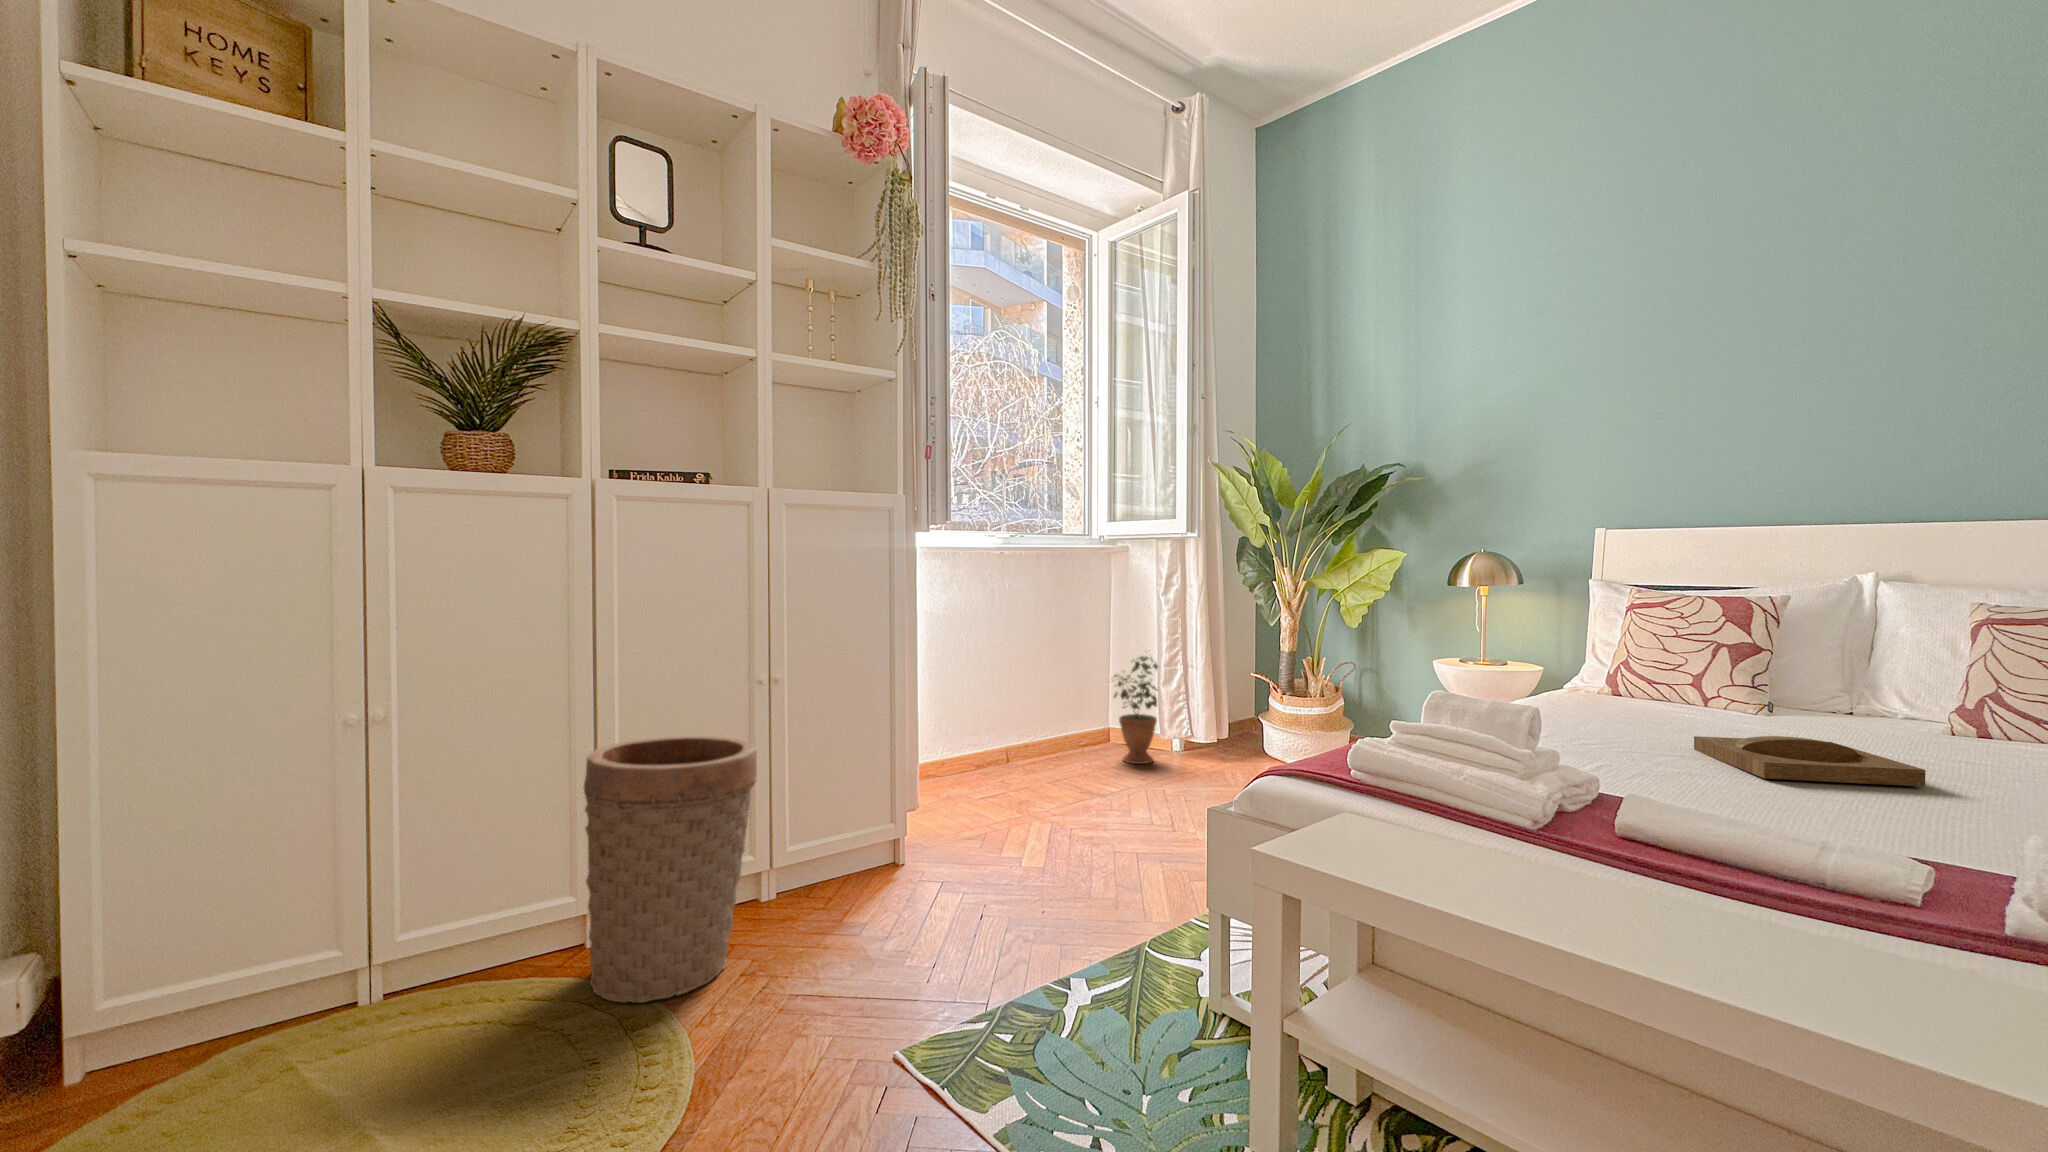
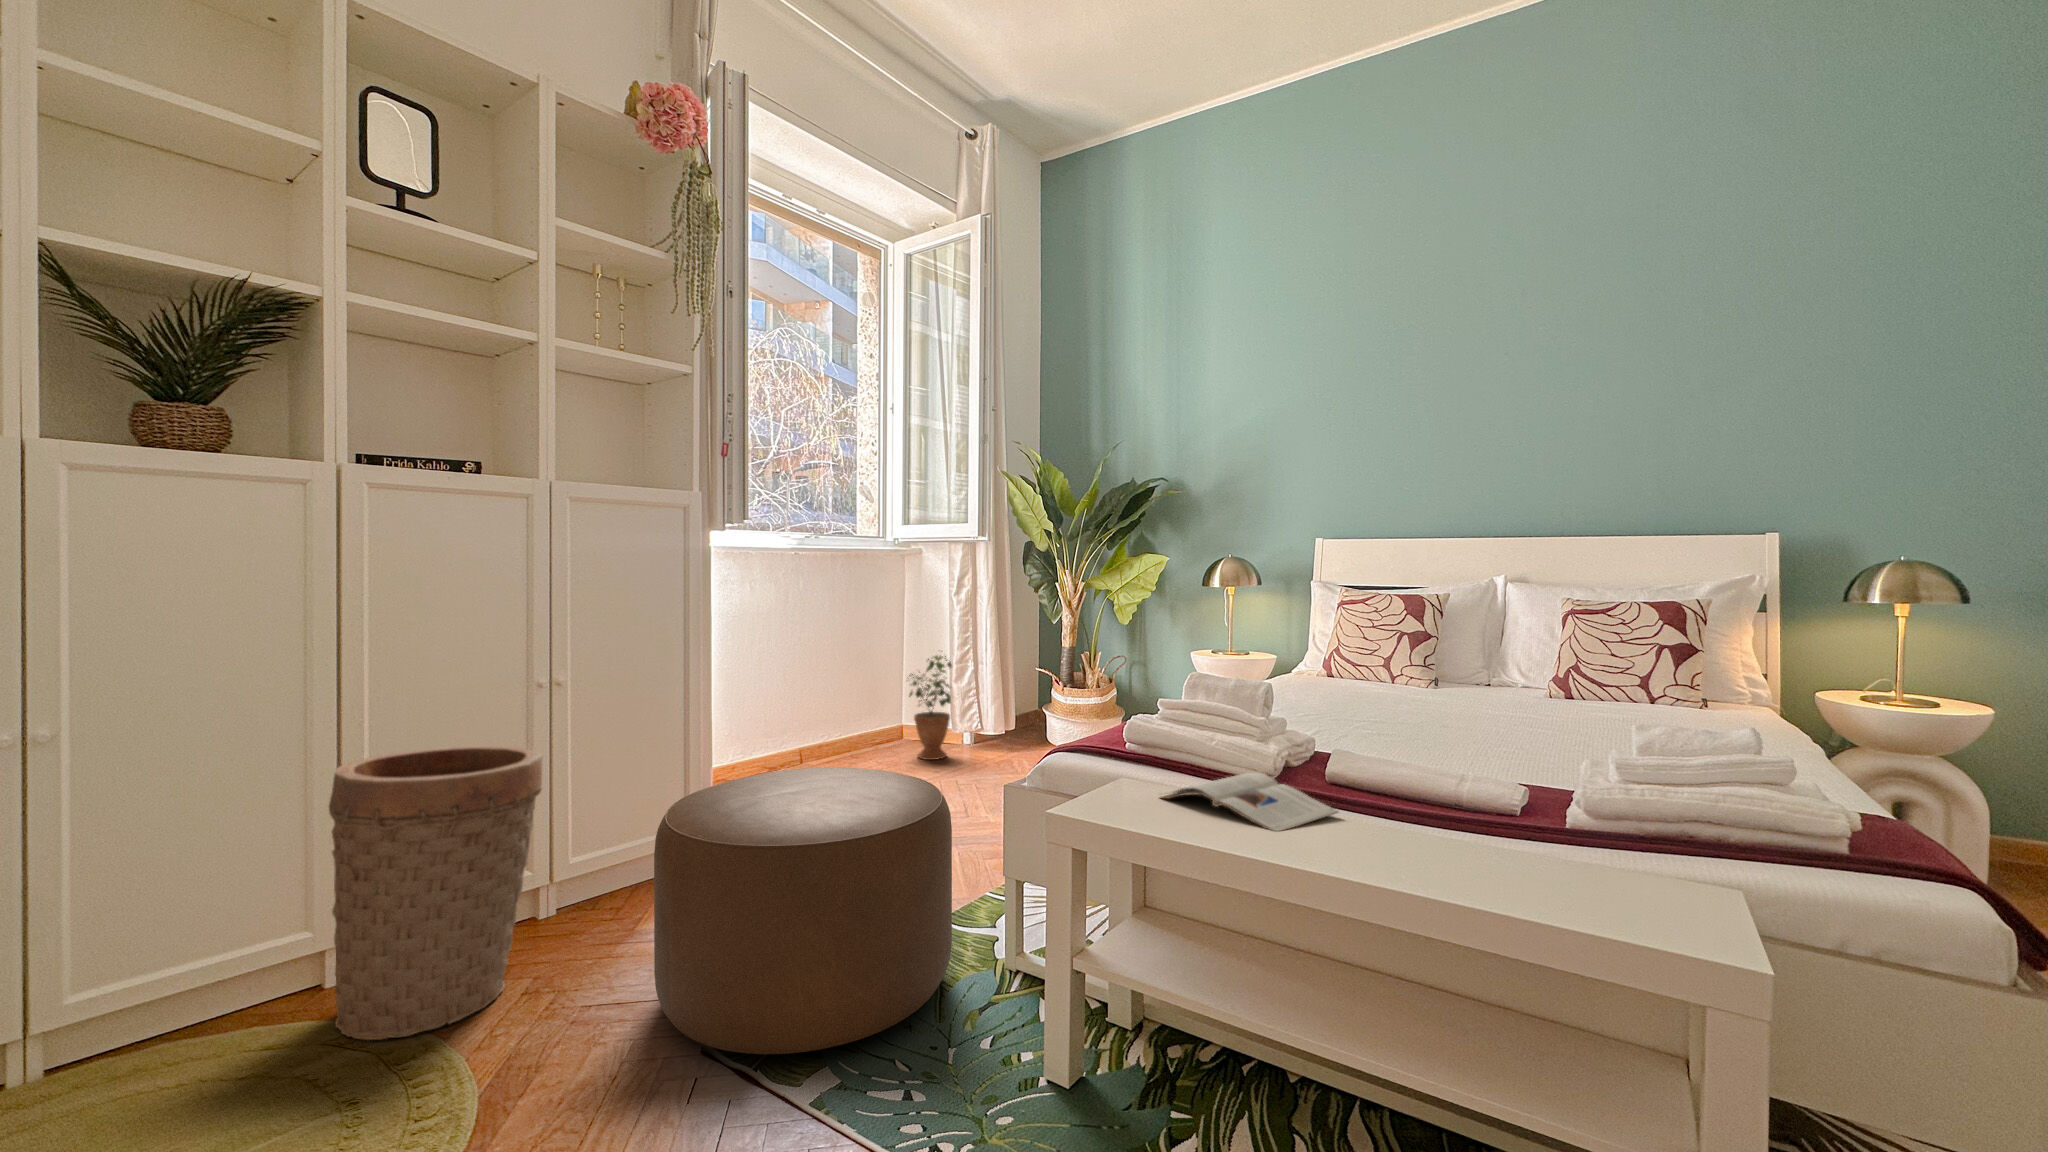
tray: present [1694,736,1925,787] -> none [1381,703,1525,734]
ottoman: none [851,775,1148,1077] -> present [654,767,952,1054]
magazine: none [1391,819,1644,907] -> present [1160,773,1339,832]

